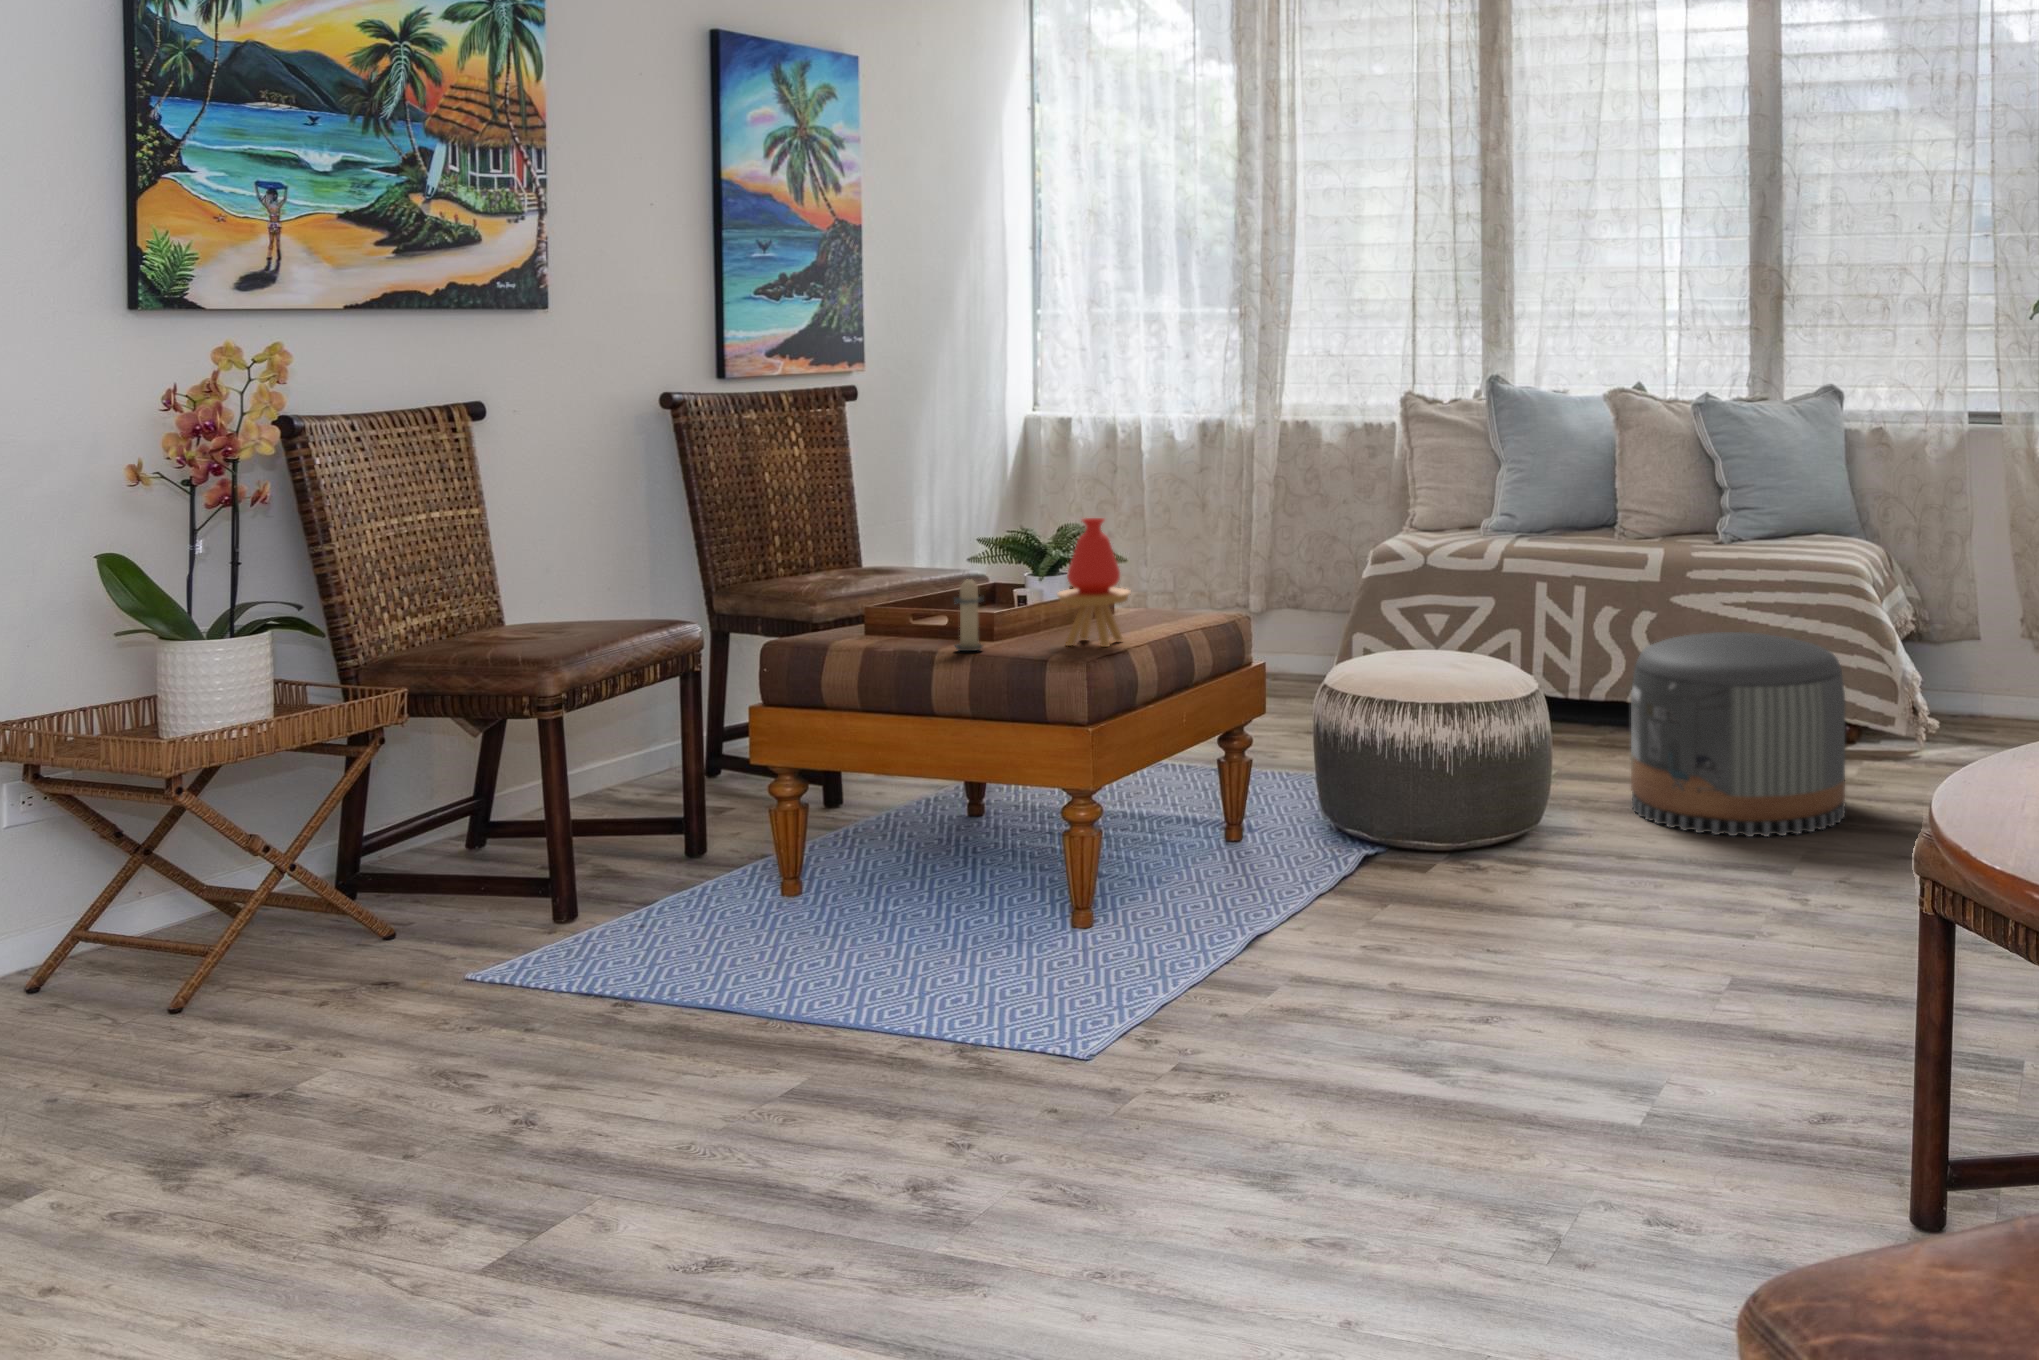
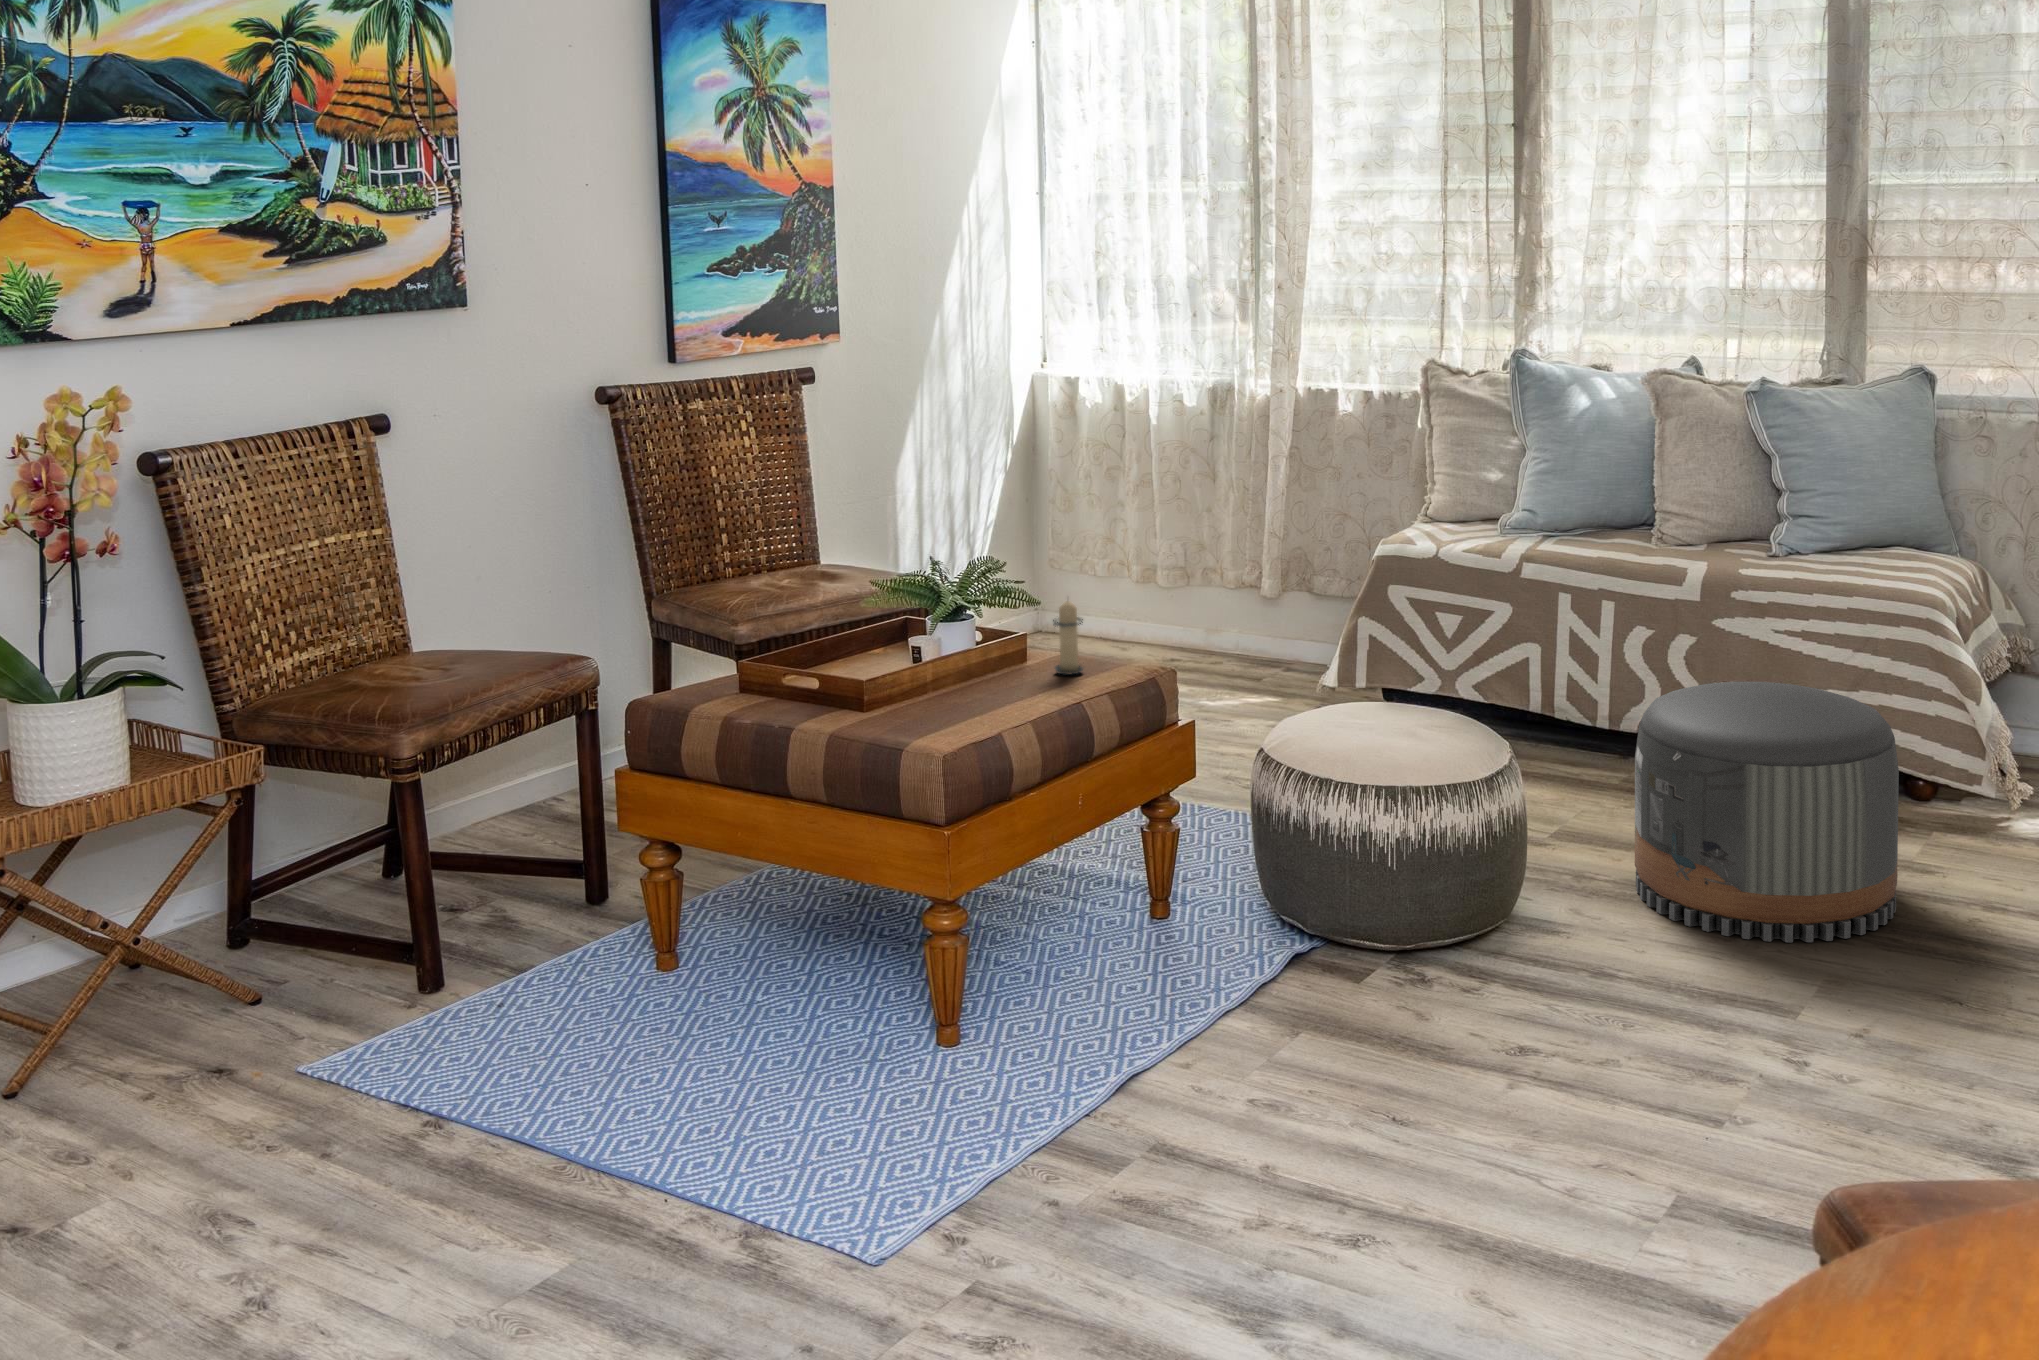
vase: present [1057,518,1131,647] -> none [932,568,1016,718]
candle: present [954,579,984,651] -> present [1053,601,1083,674]

